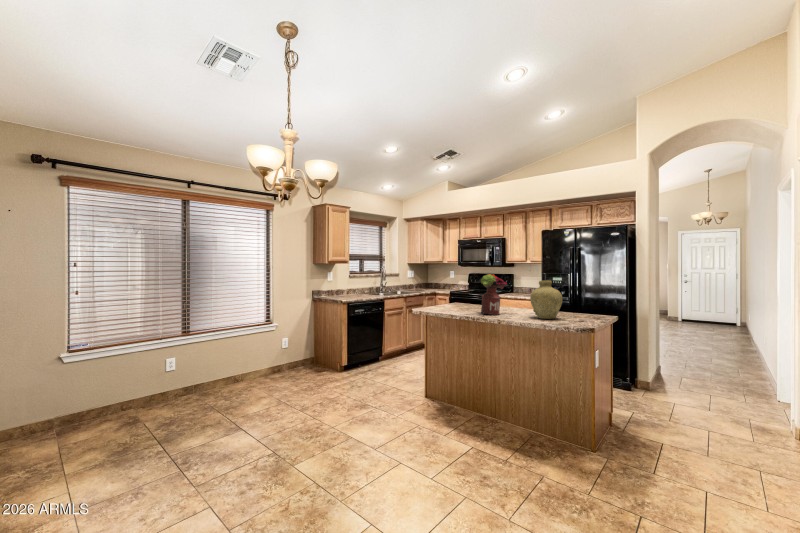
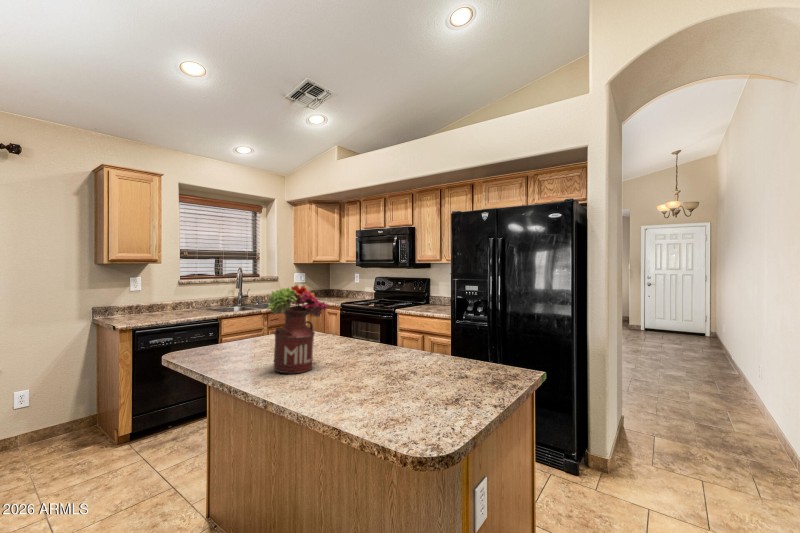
vase: present [530,280,562,319] -> none [356,301,422,390]

